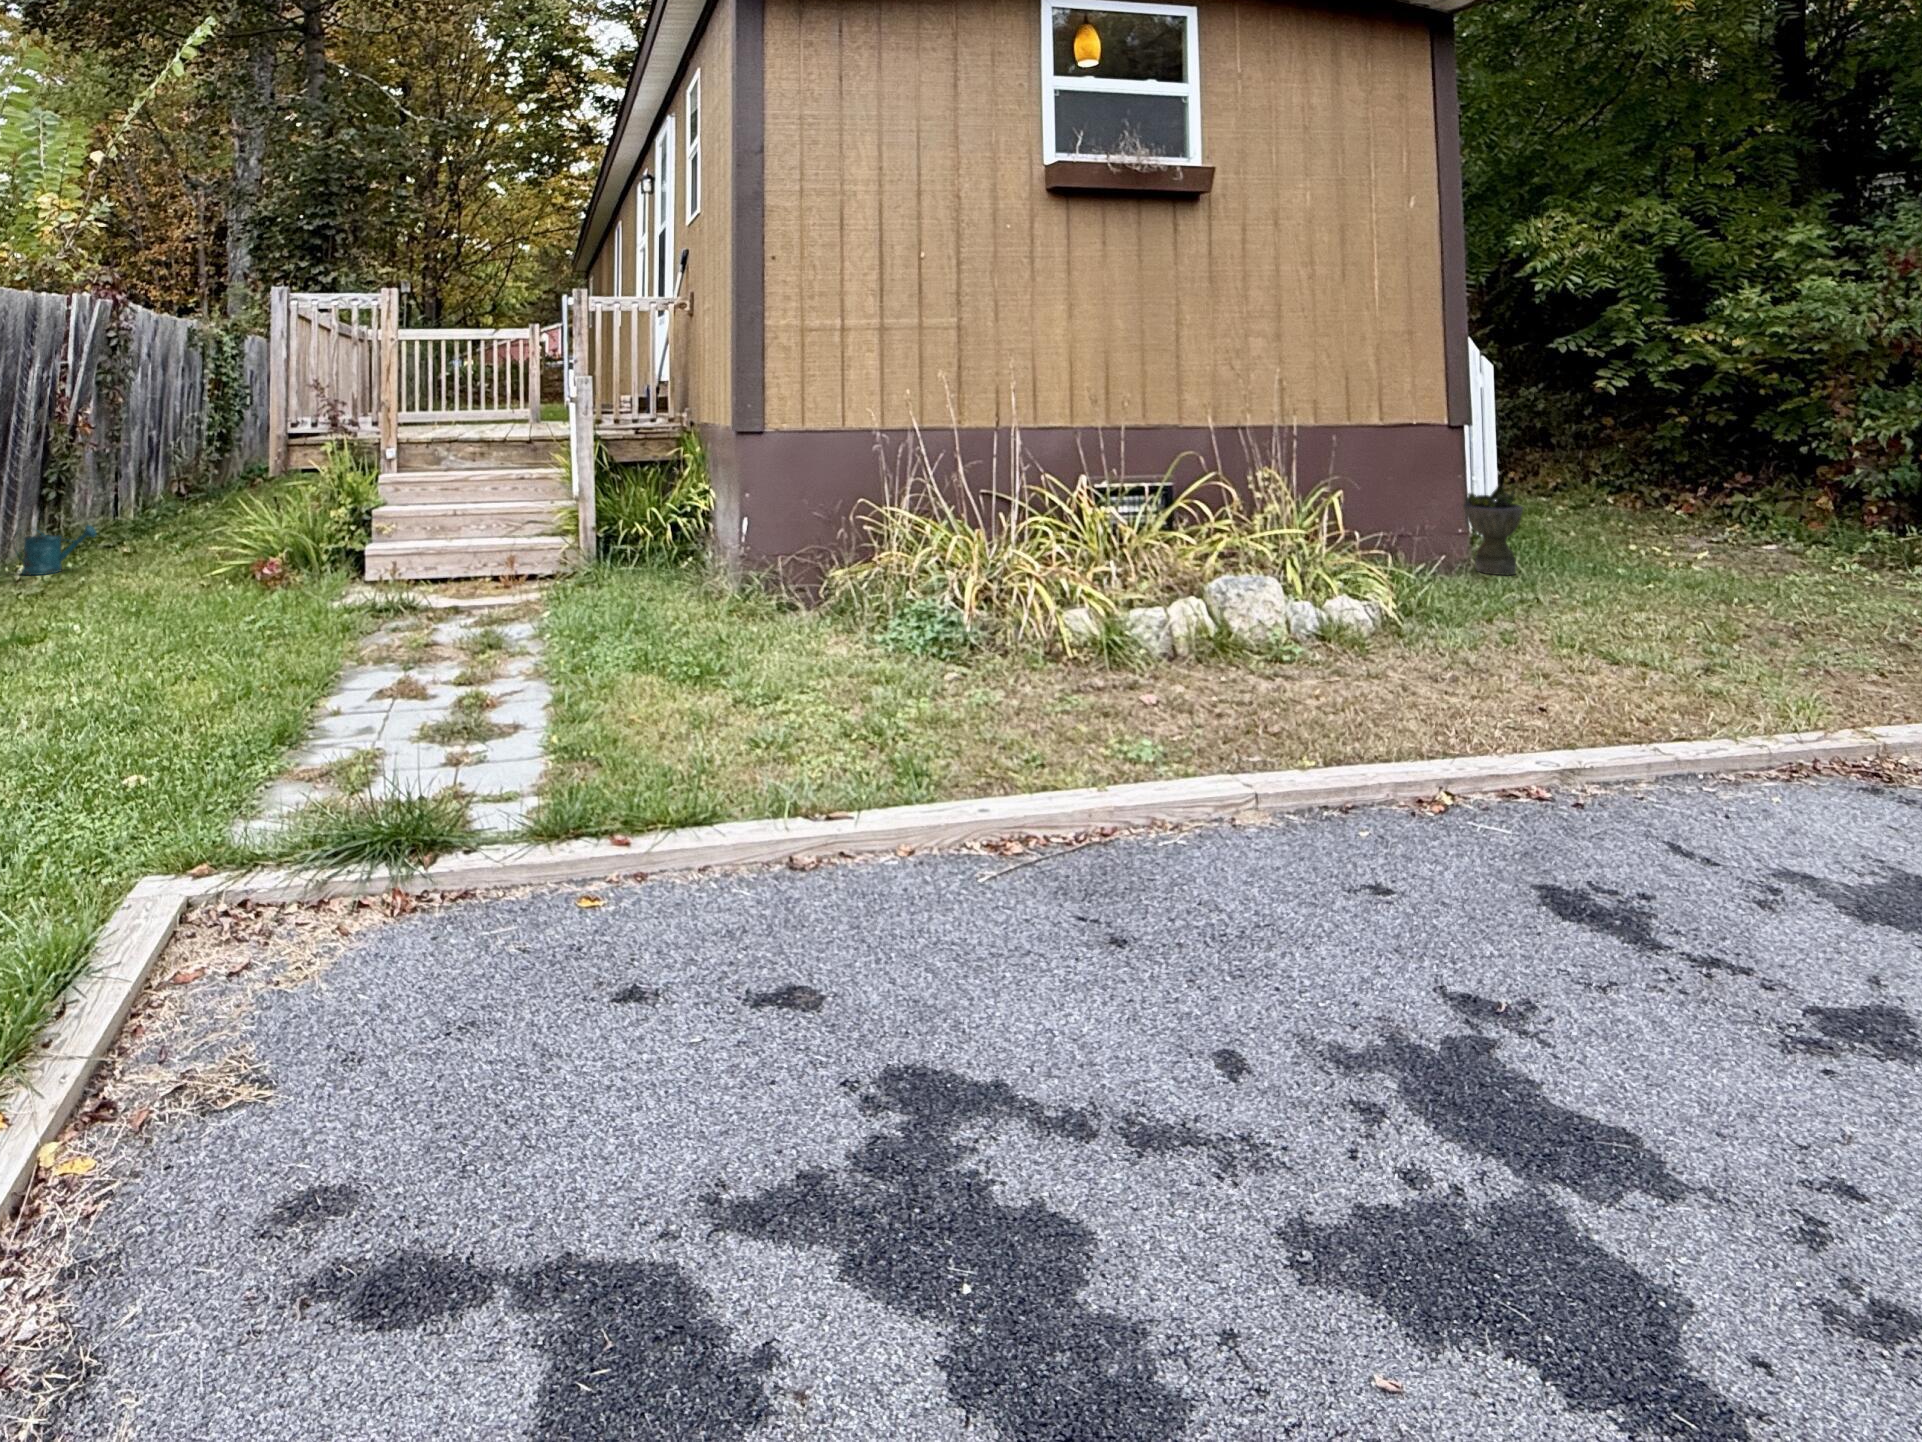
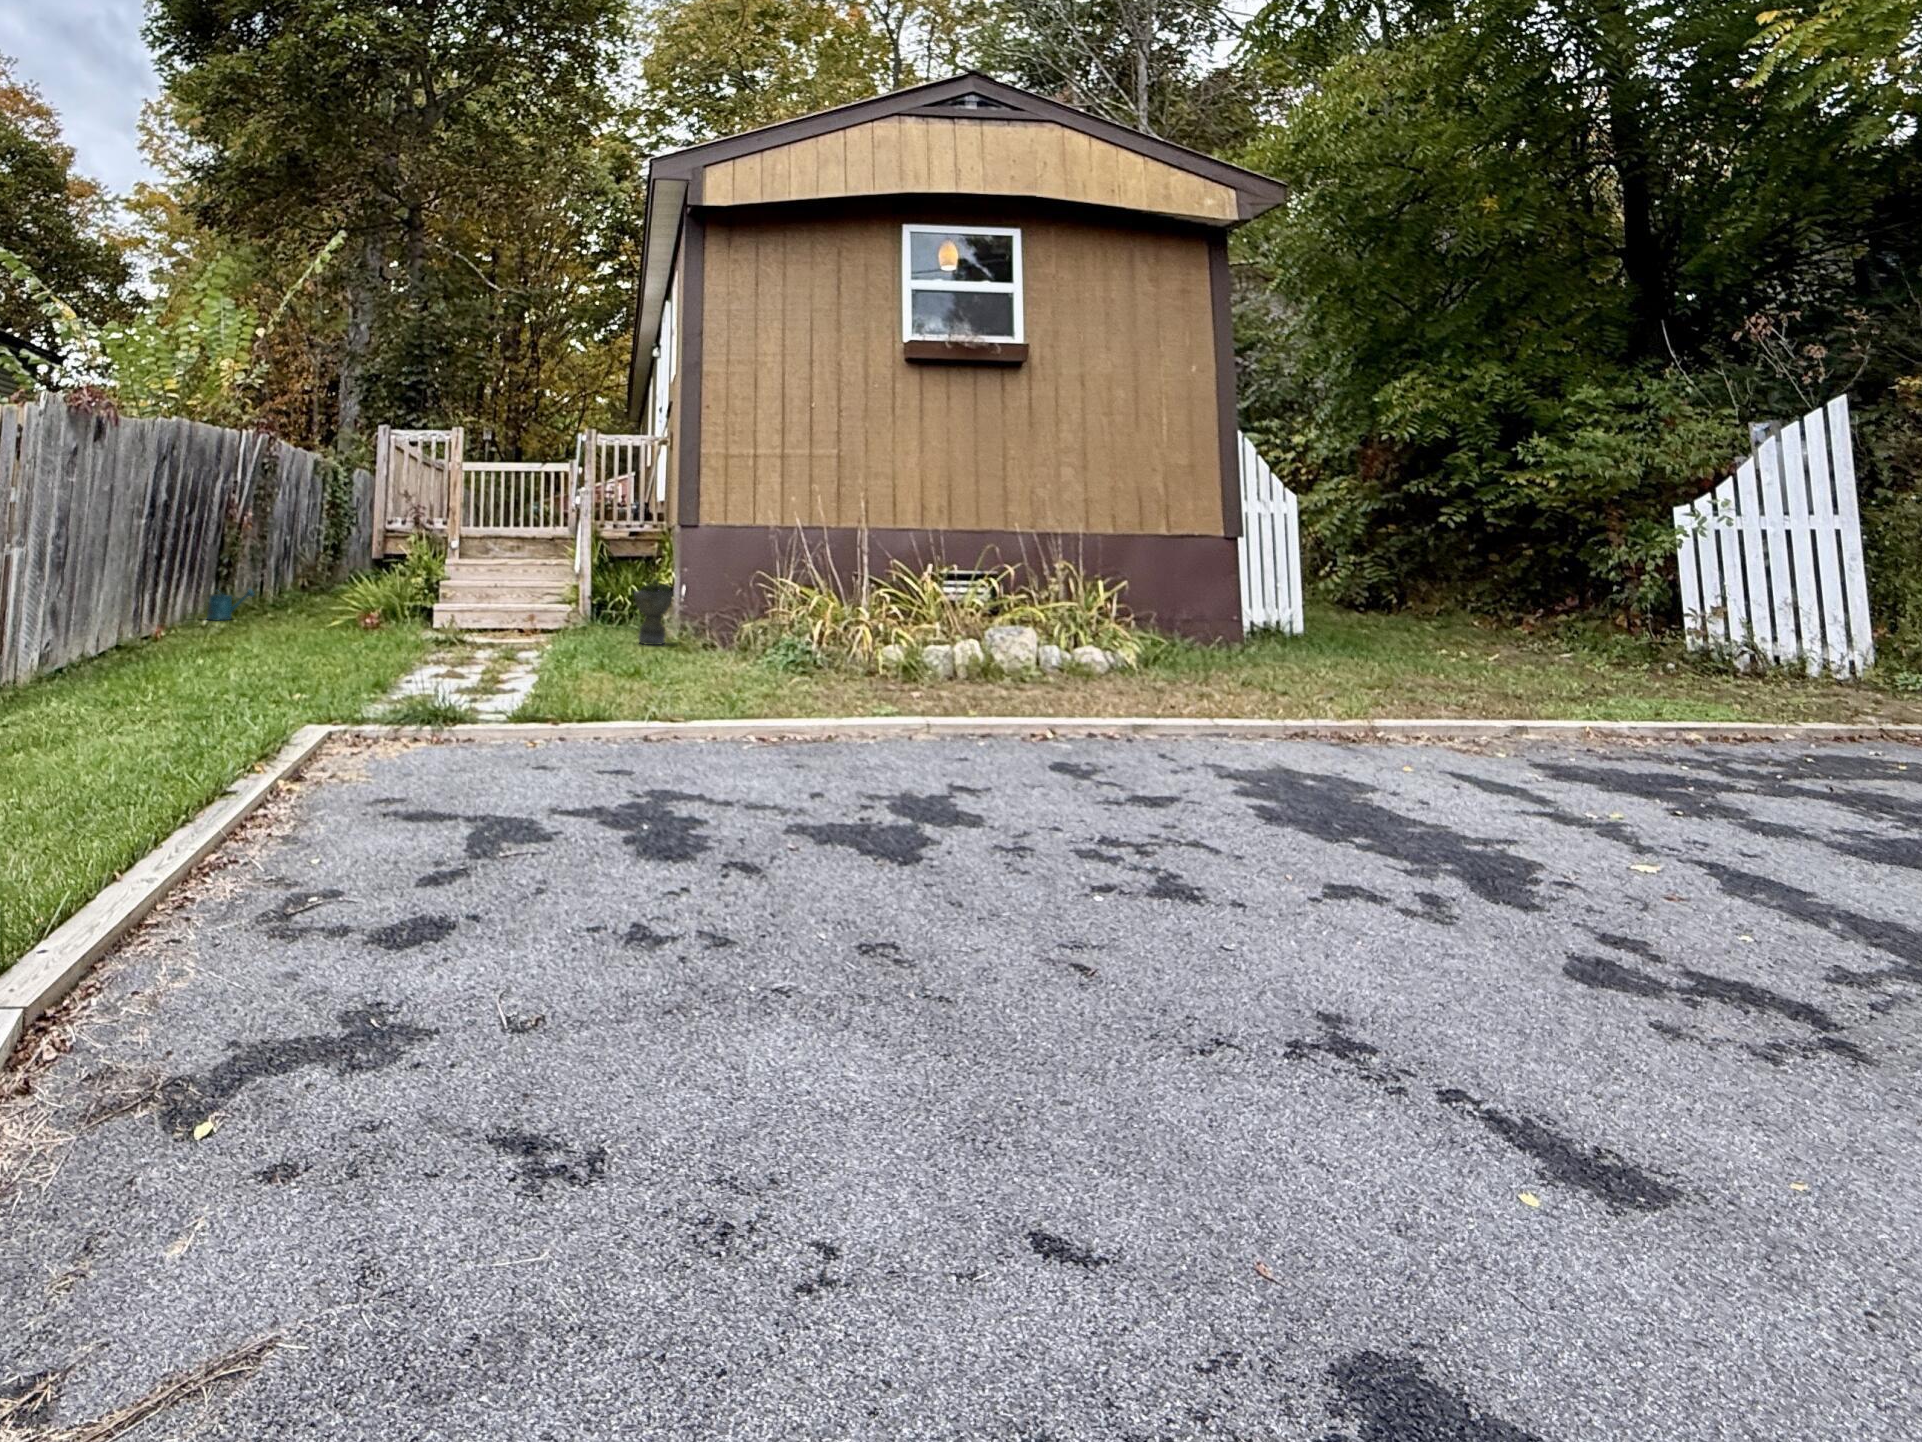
planter: present [1464,487,1523,575] -> present [634,579,673,645]

